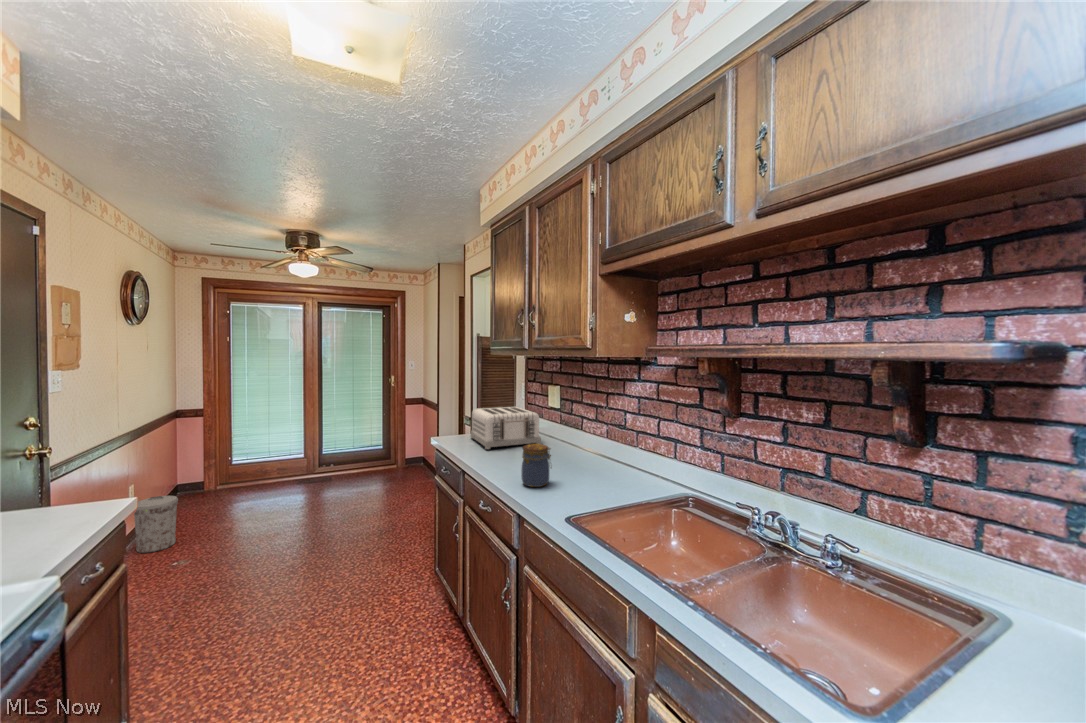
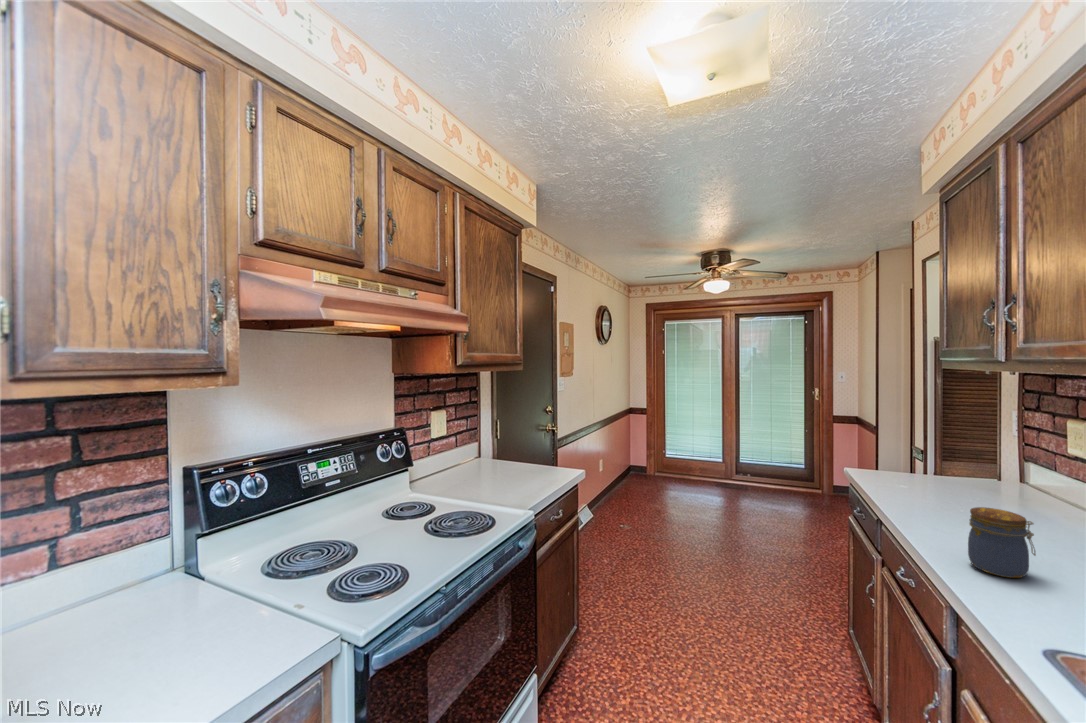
toaster: present [471,407,541,449] -> none [905,441,1041,513]
trash can: present [134,496,178,553] -> none [600,472,626,514]

